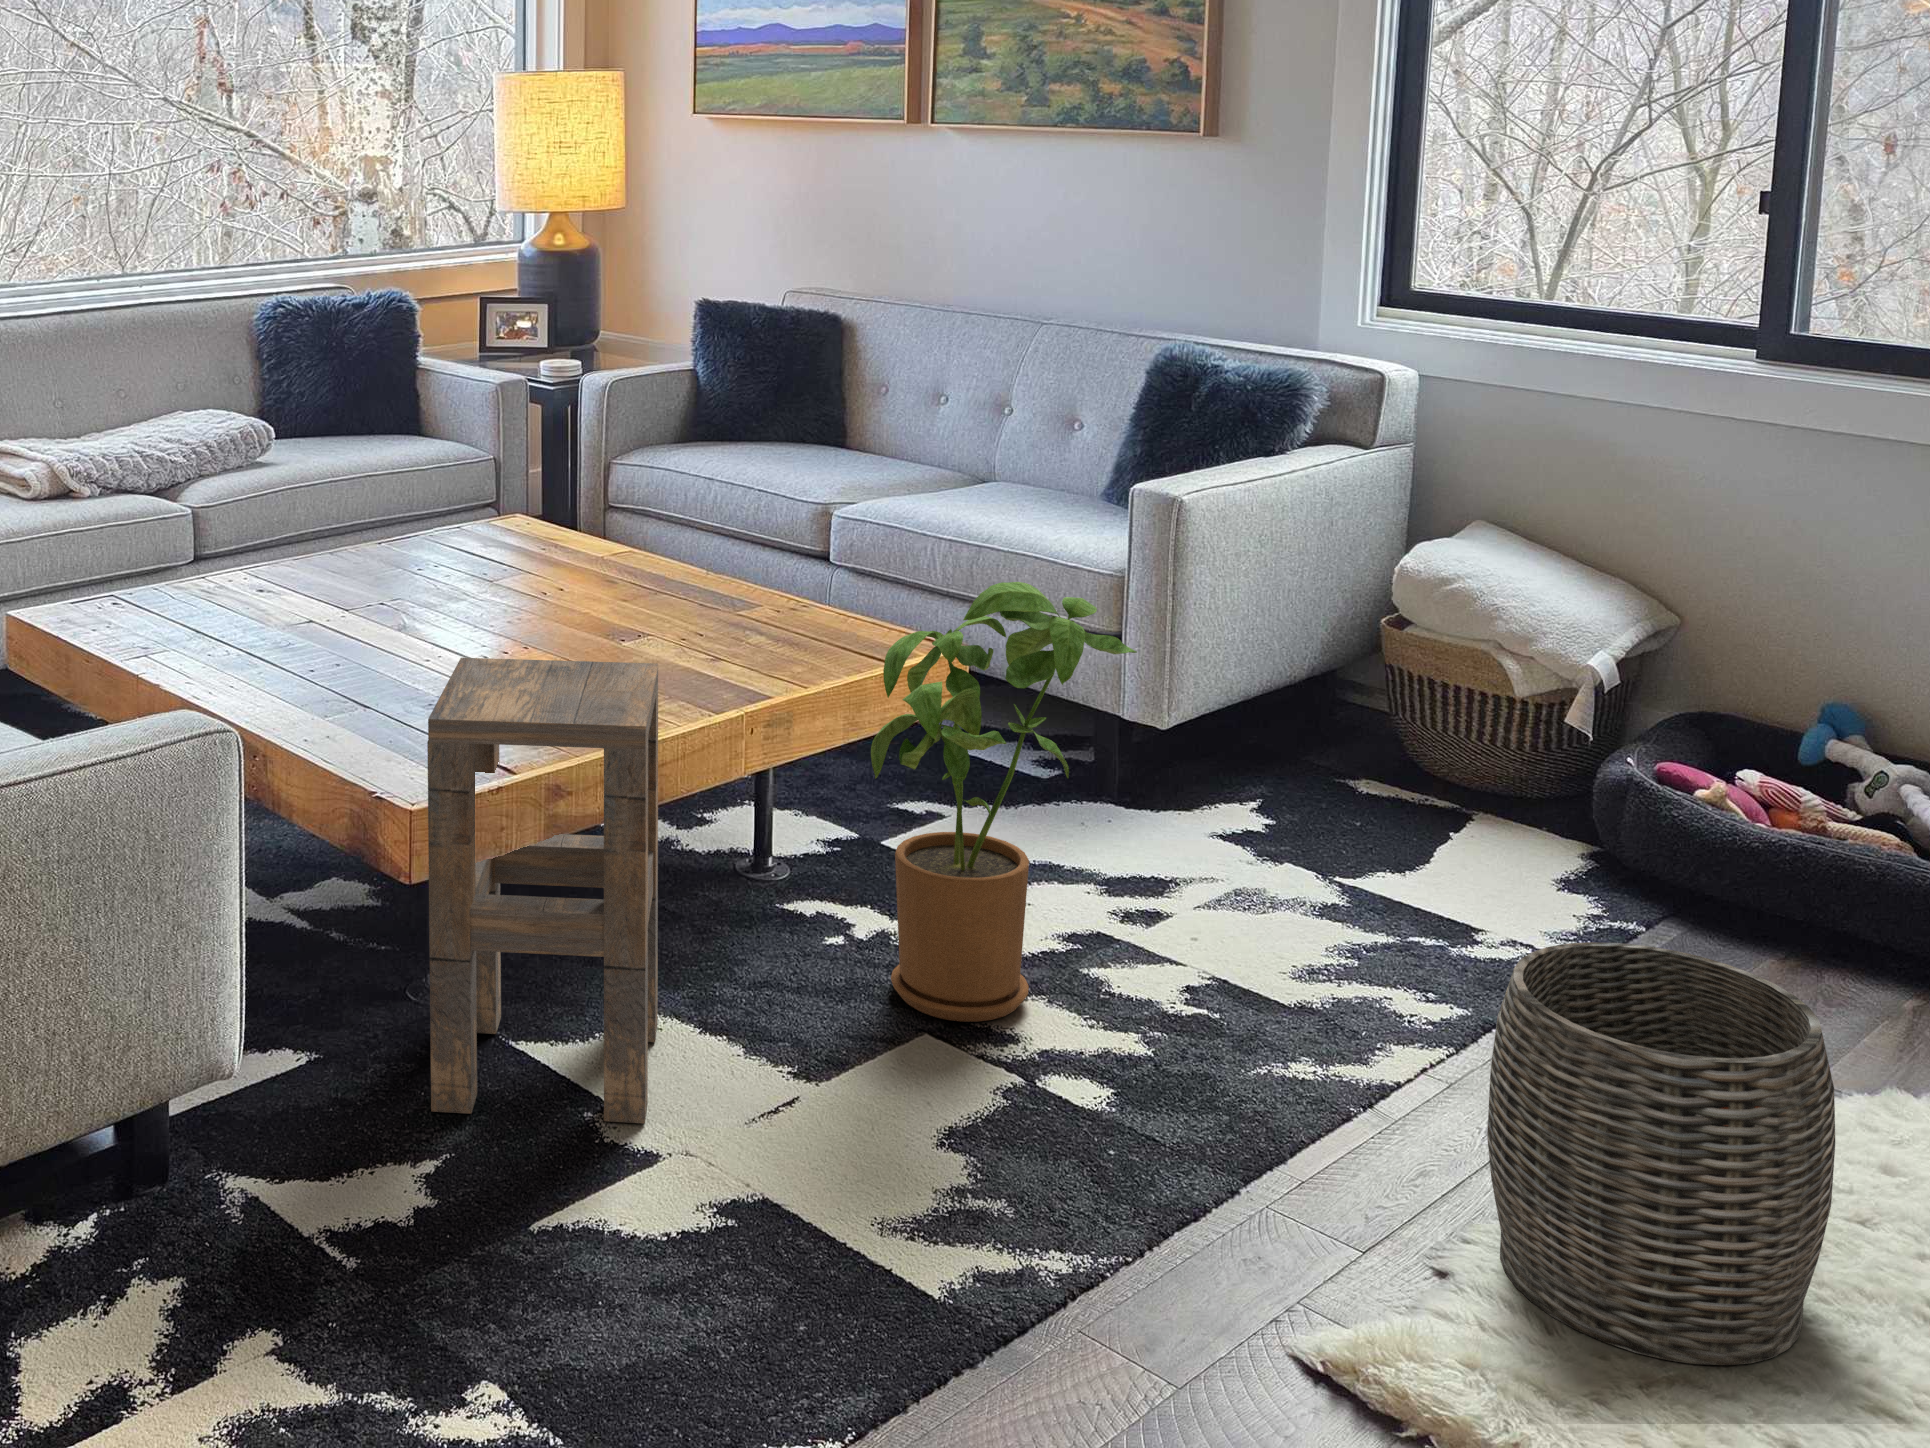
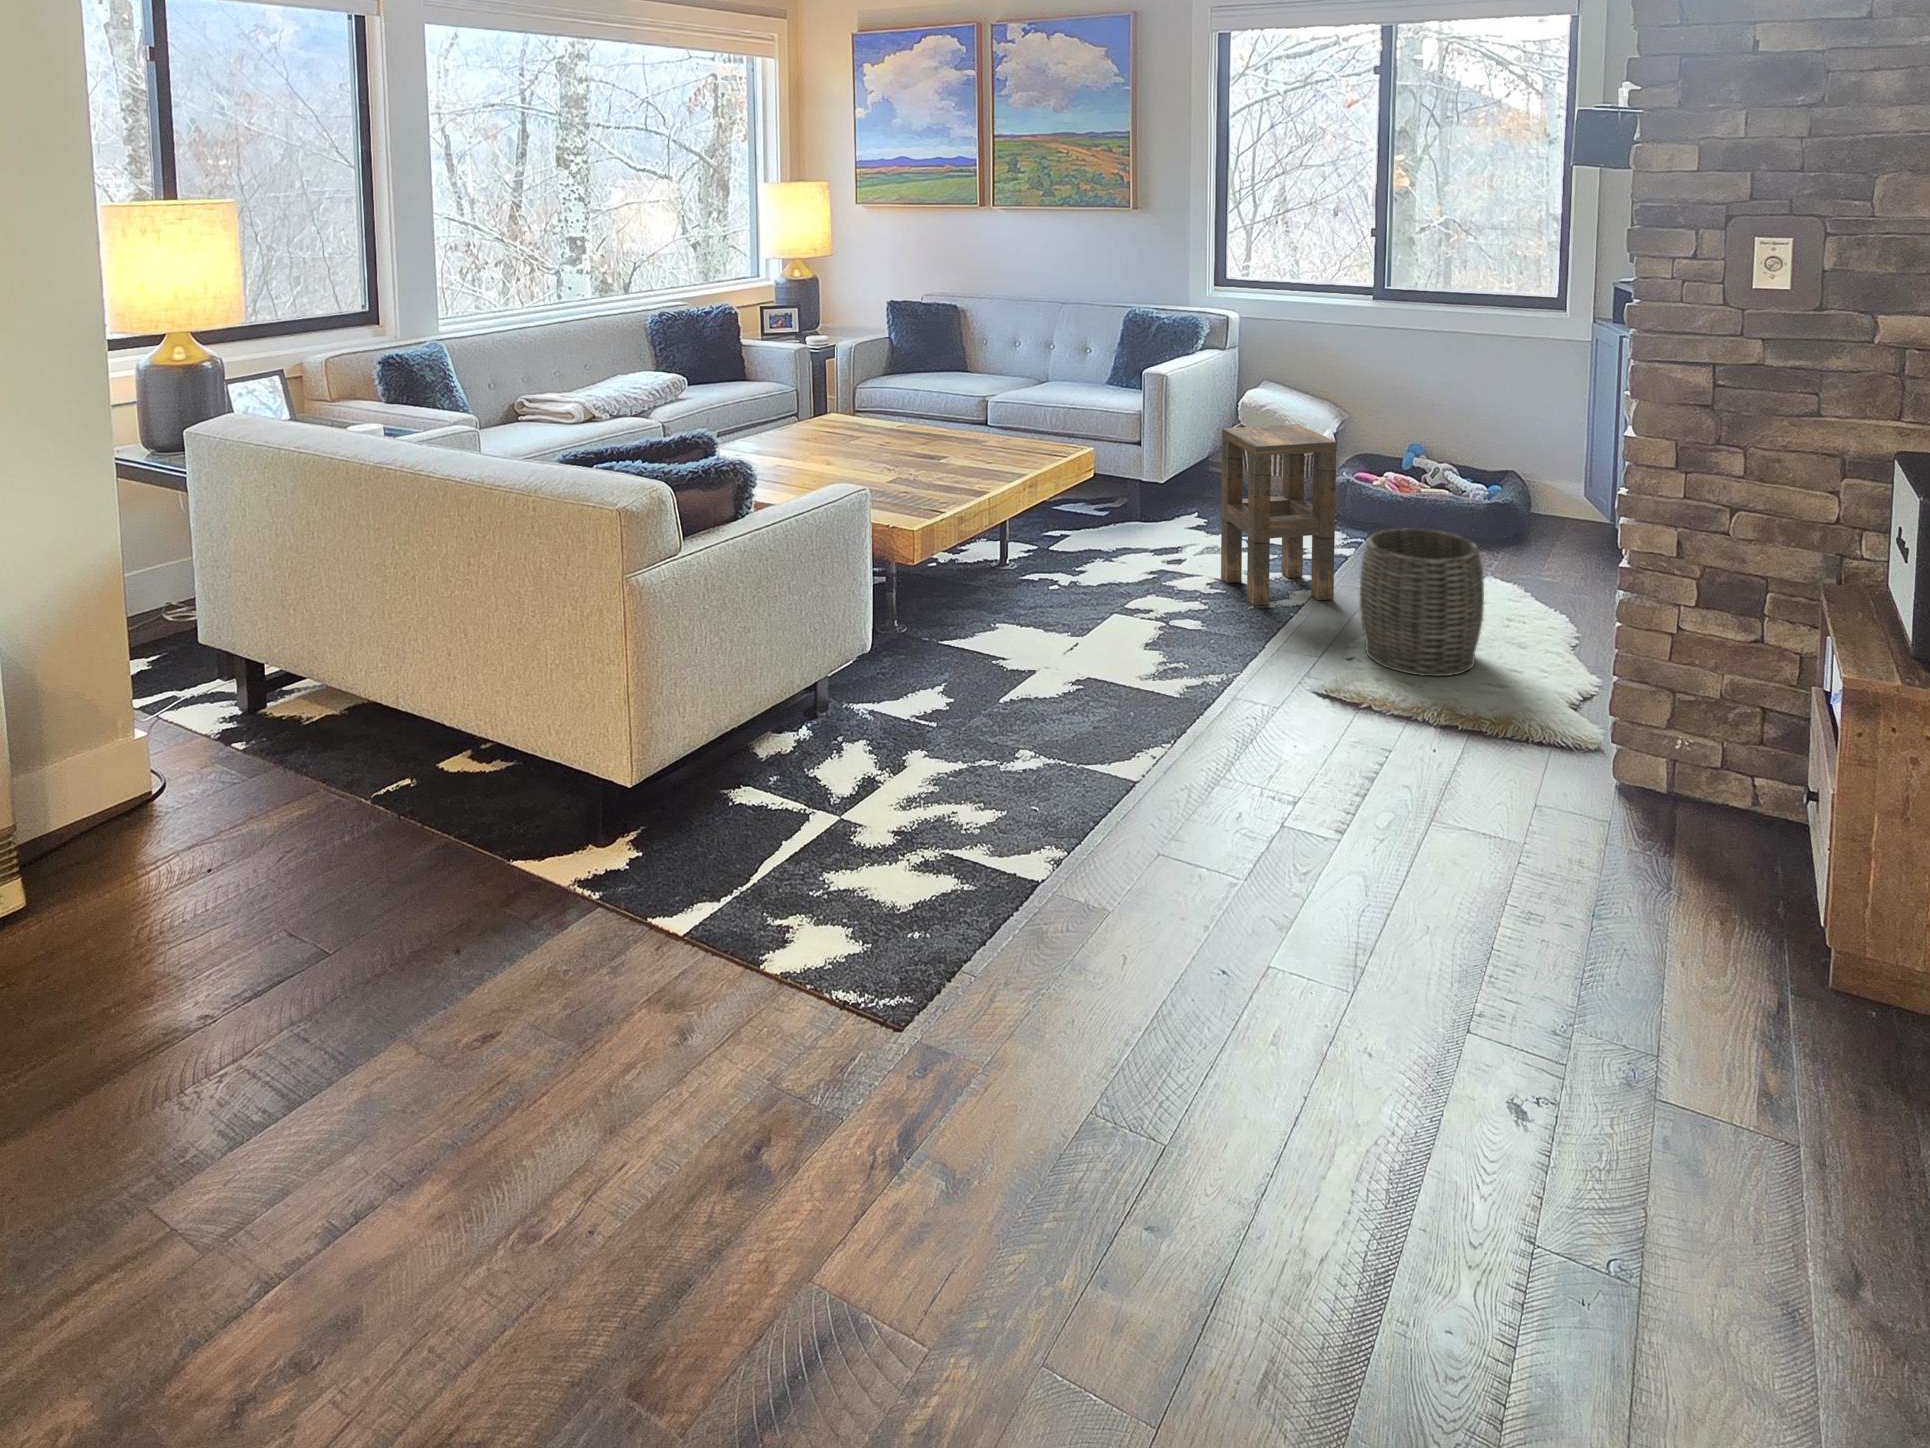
house plant: present [871,582,1137,1022] -> none [1080,411,1193,606]
side table: present [427,658,658,1123] -> present [1221,424,1336,606]

